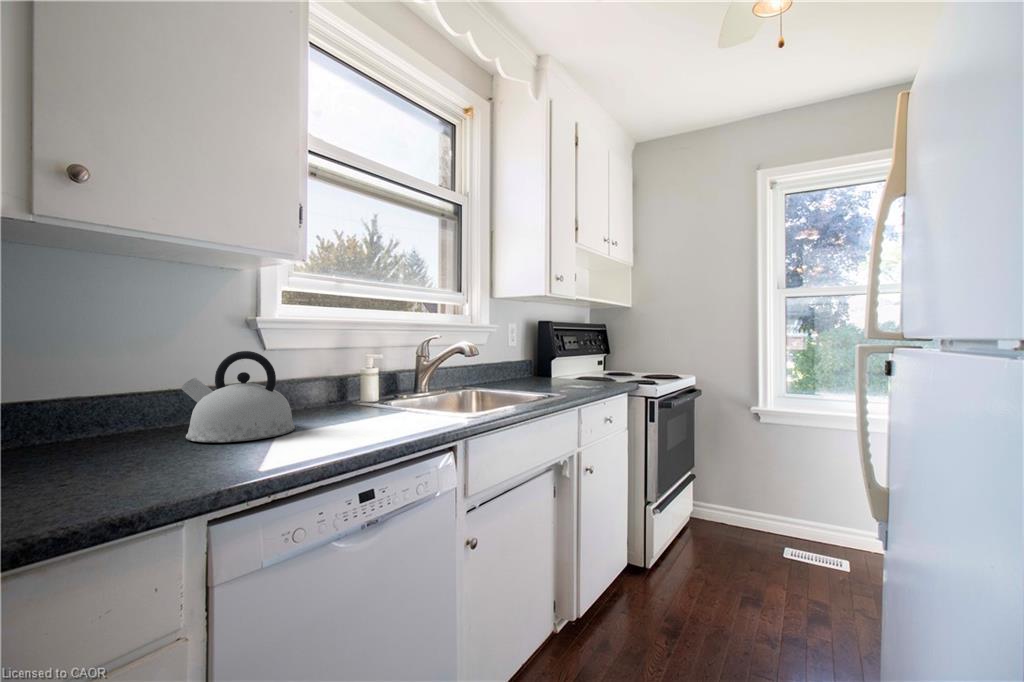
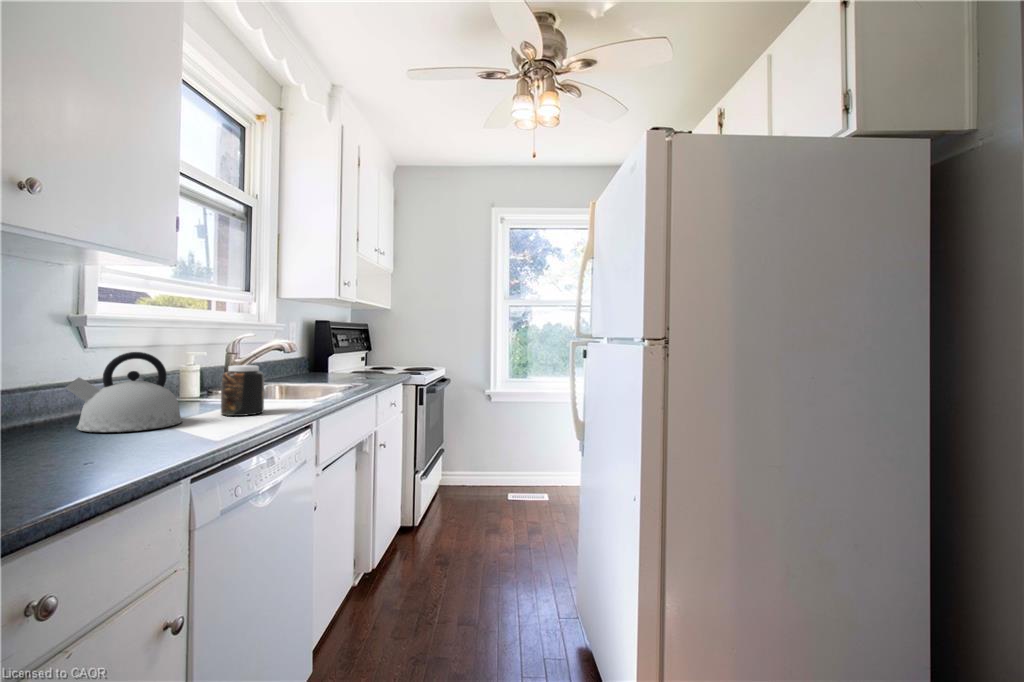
jar: none [343,368,391,429] -> present [221,365,264,416]

